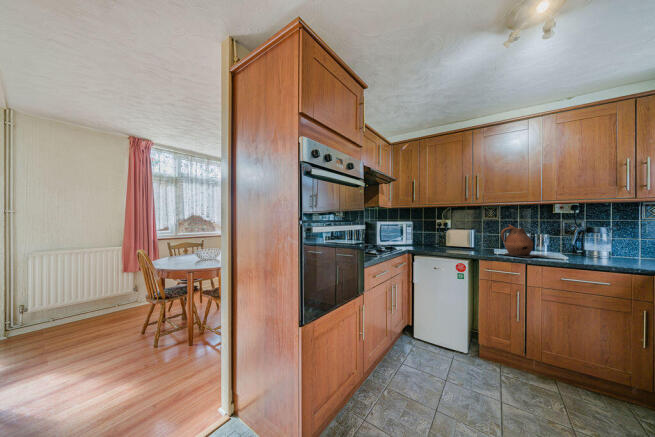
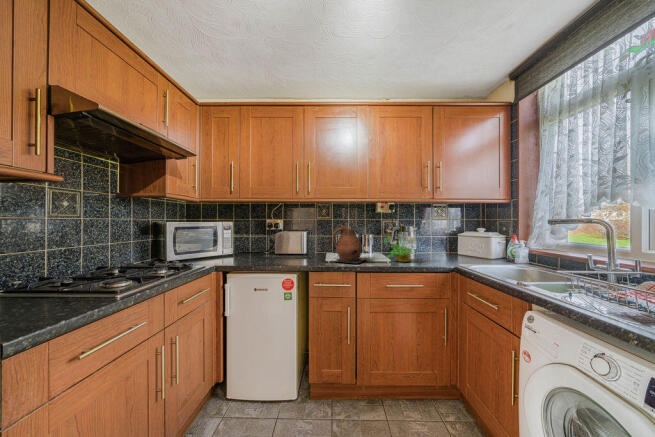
potted plant: none [559,225,607,261] -> present [385,228,416,262]

